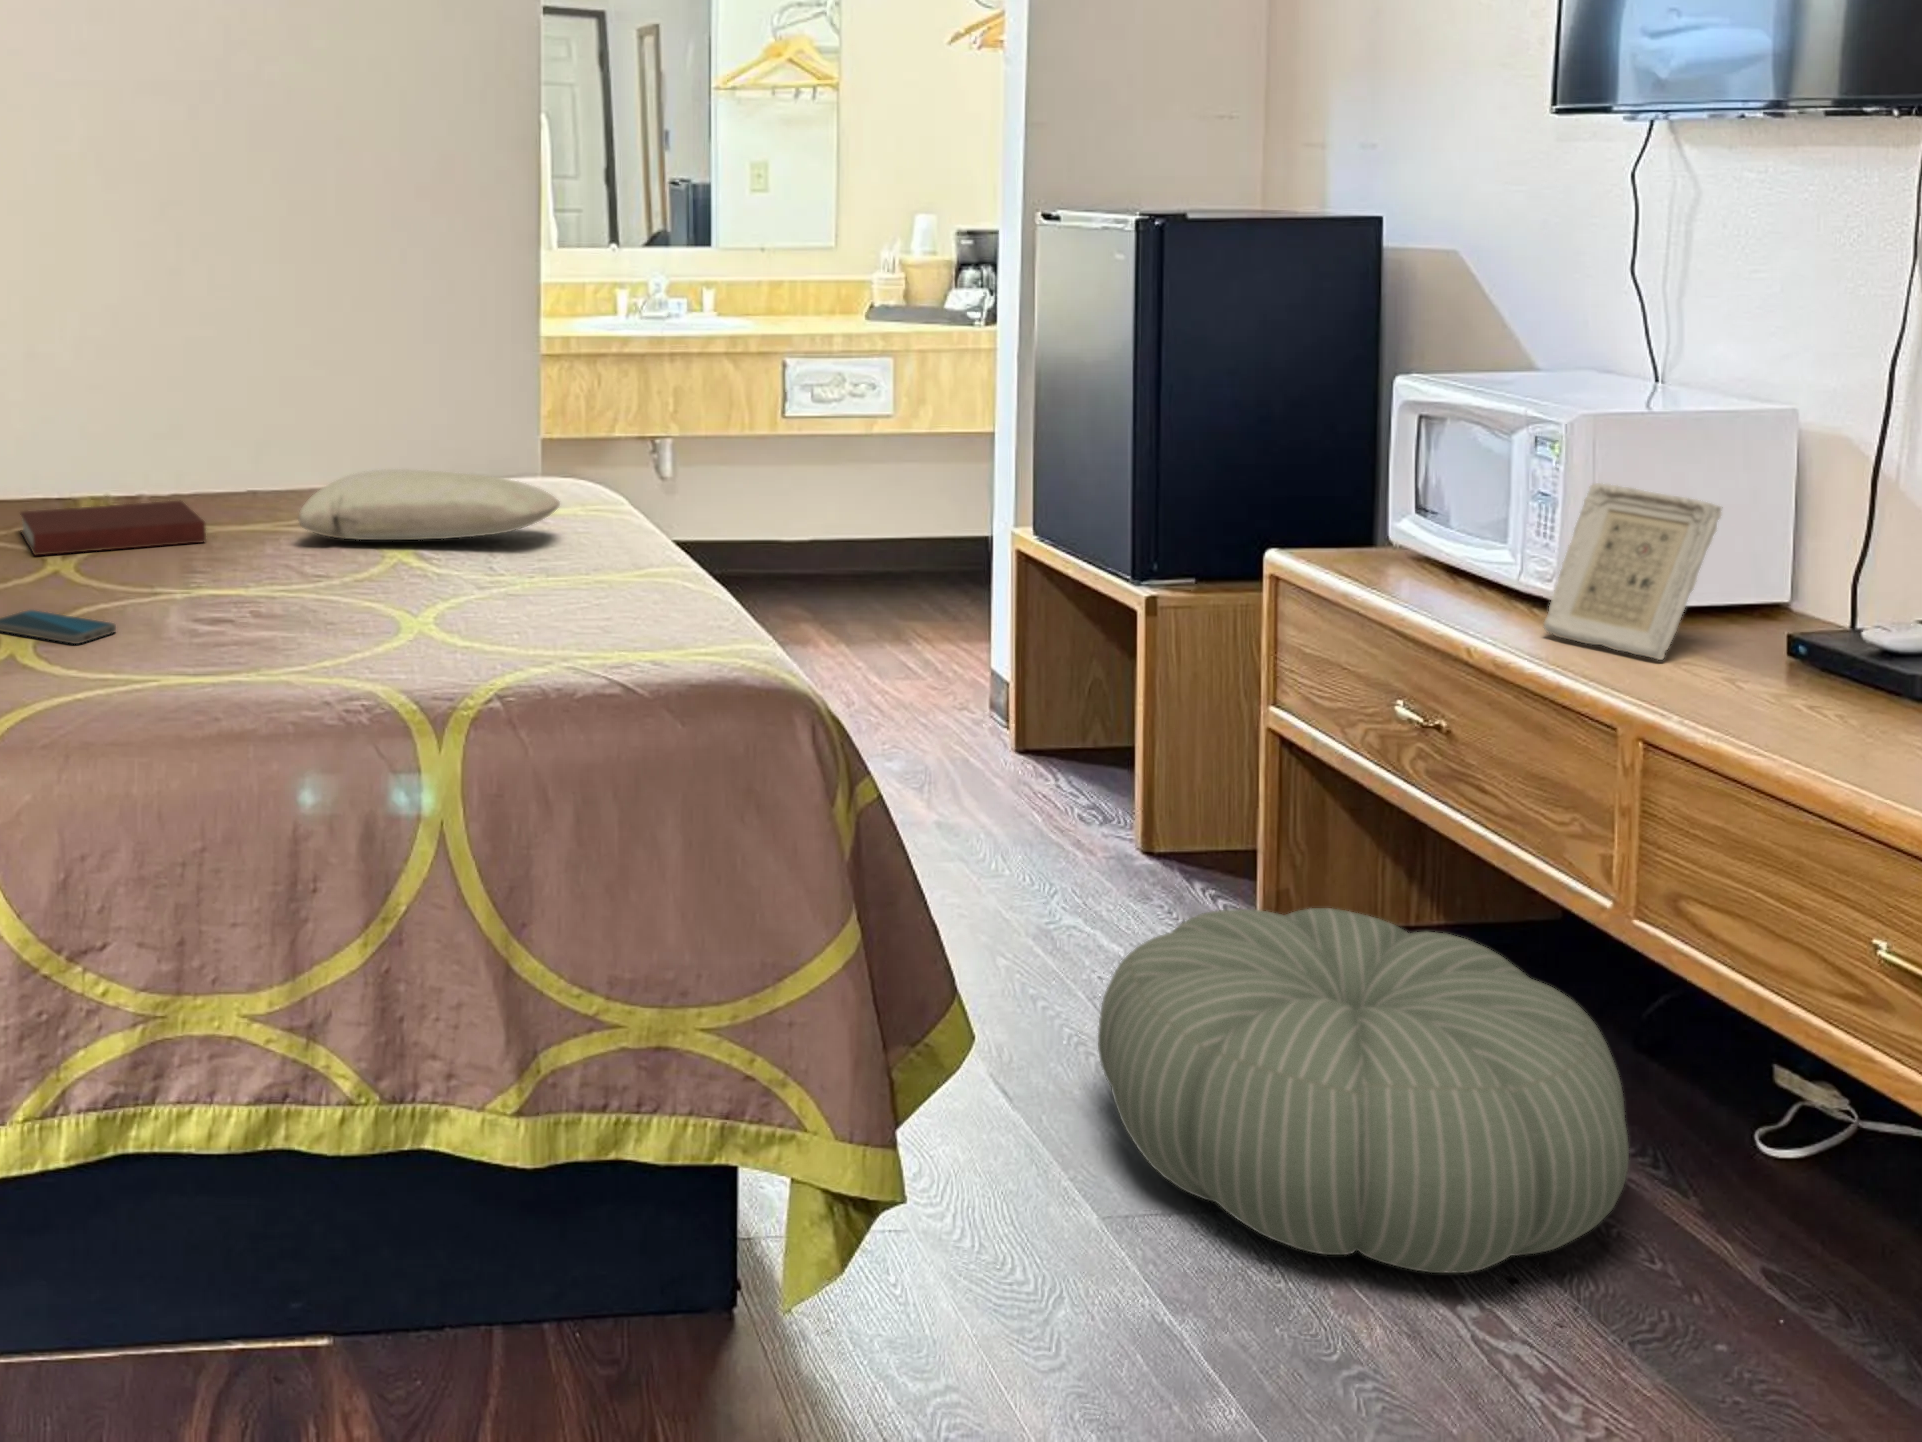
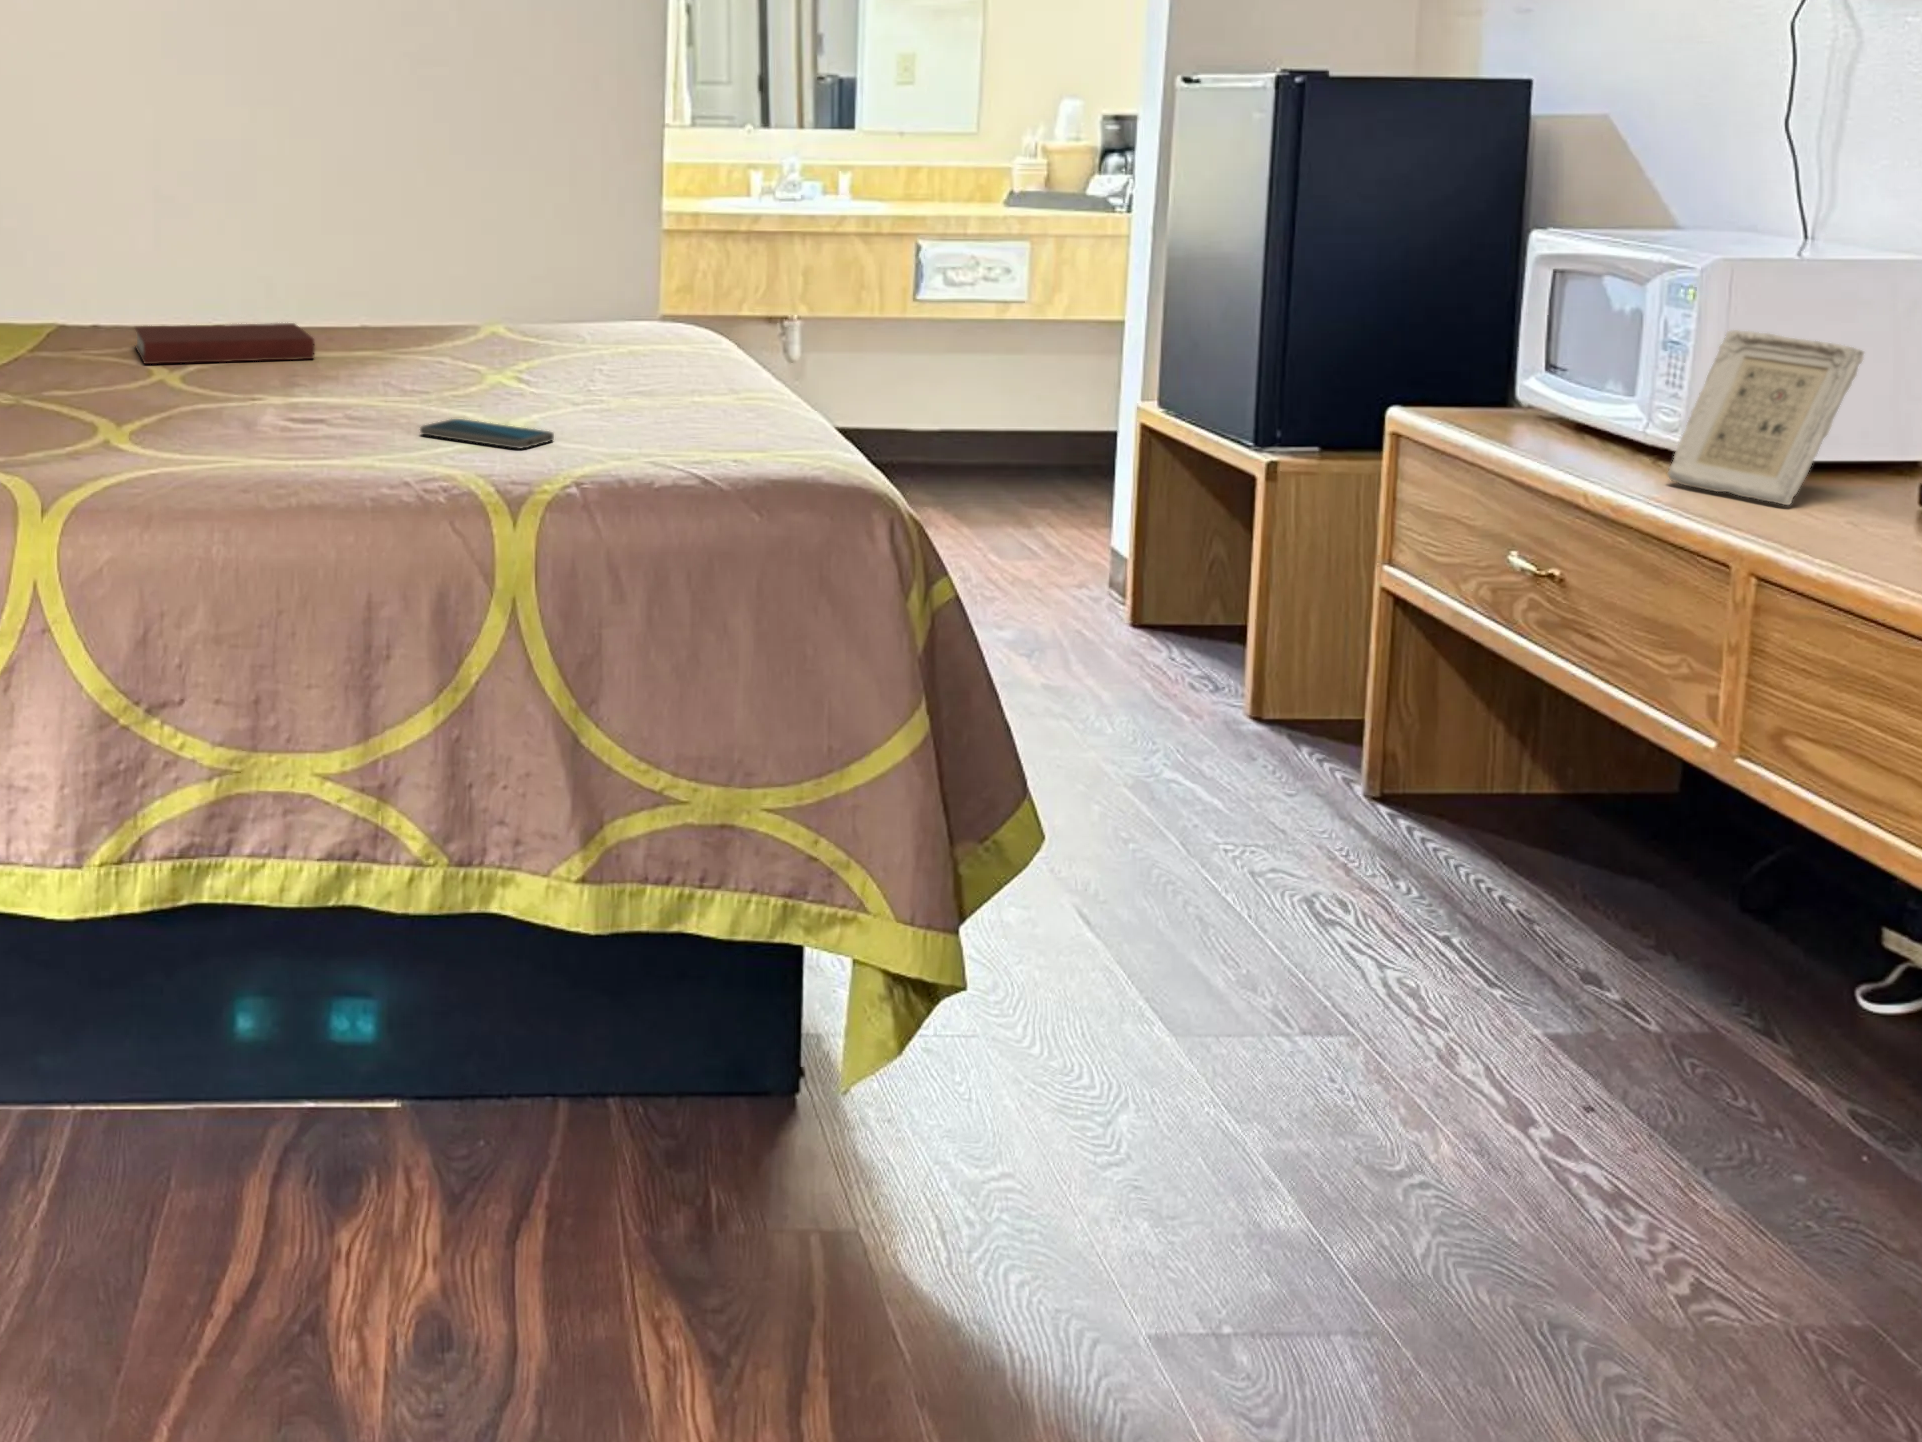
pillow: present [298,469,560,540] -> none [405,295,667,360]
smartphone: present [0,610,116,644] -> present [420,419,554,448]
pouf: present [1098,908,1629,1273] -> none [1183,751,1717,1095]

